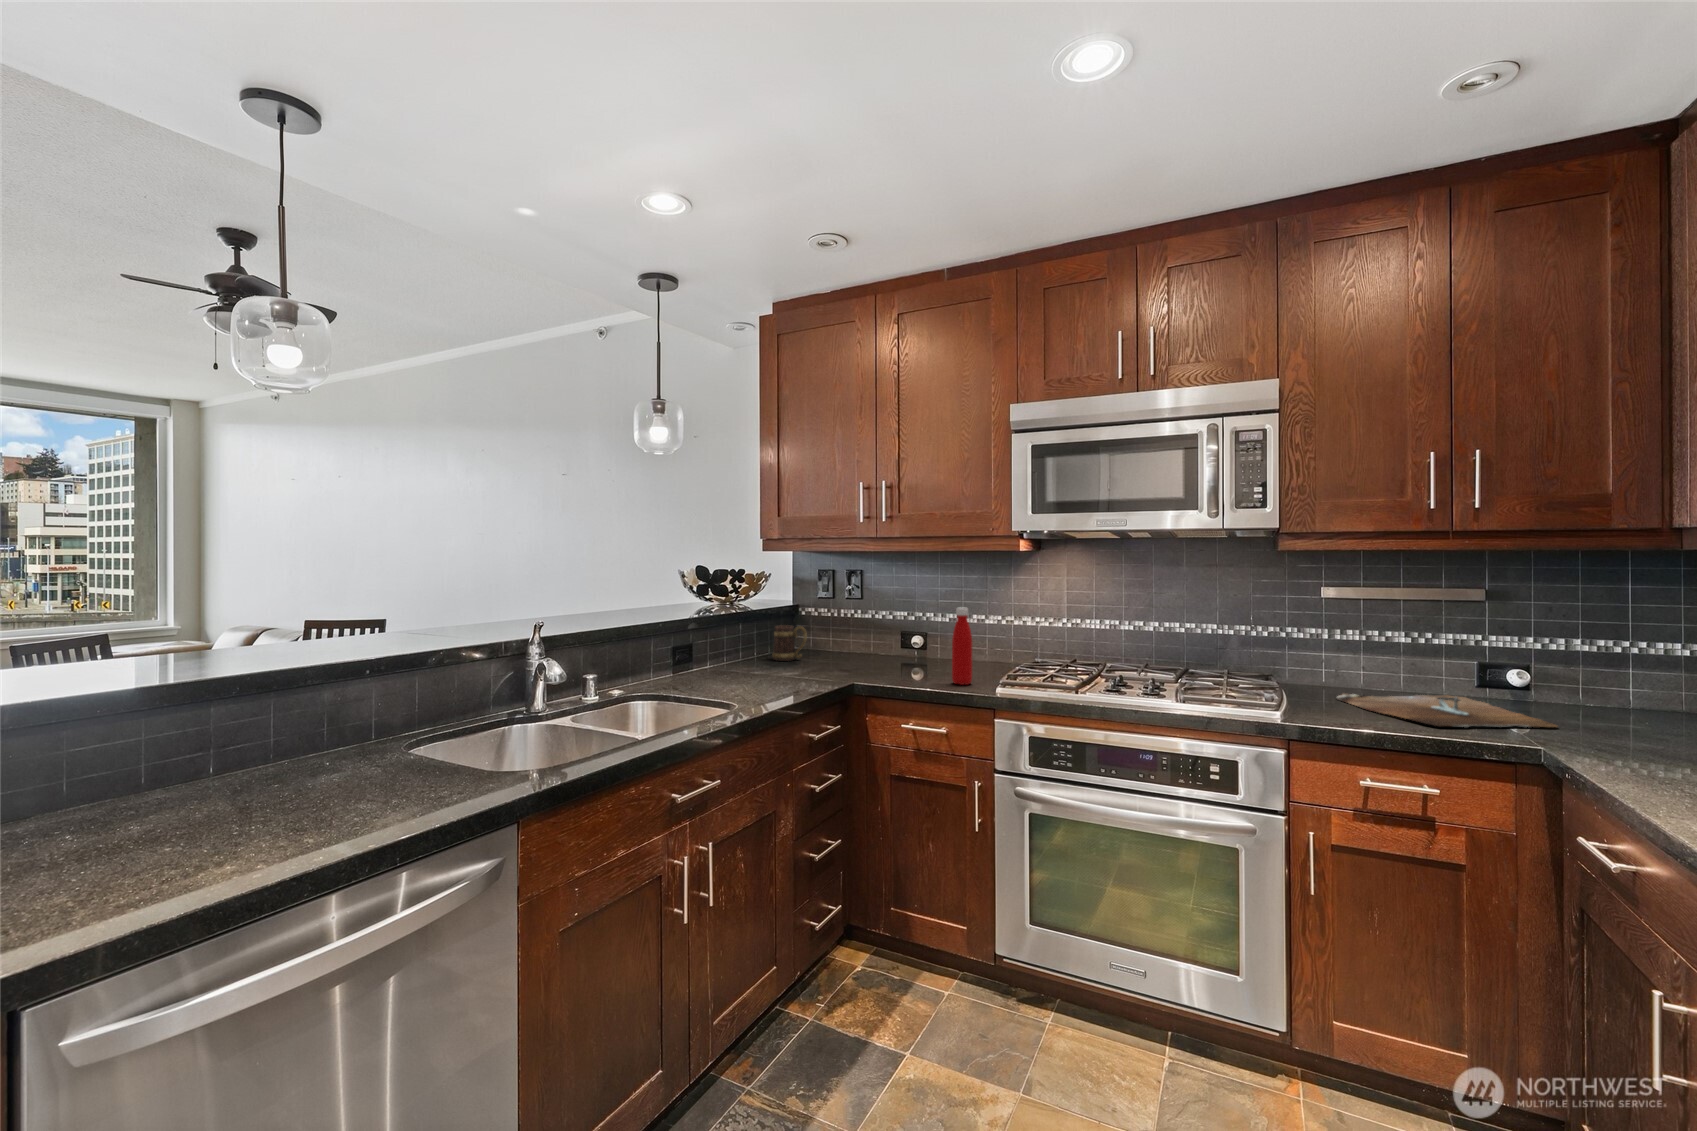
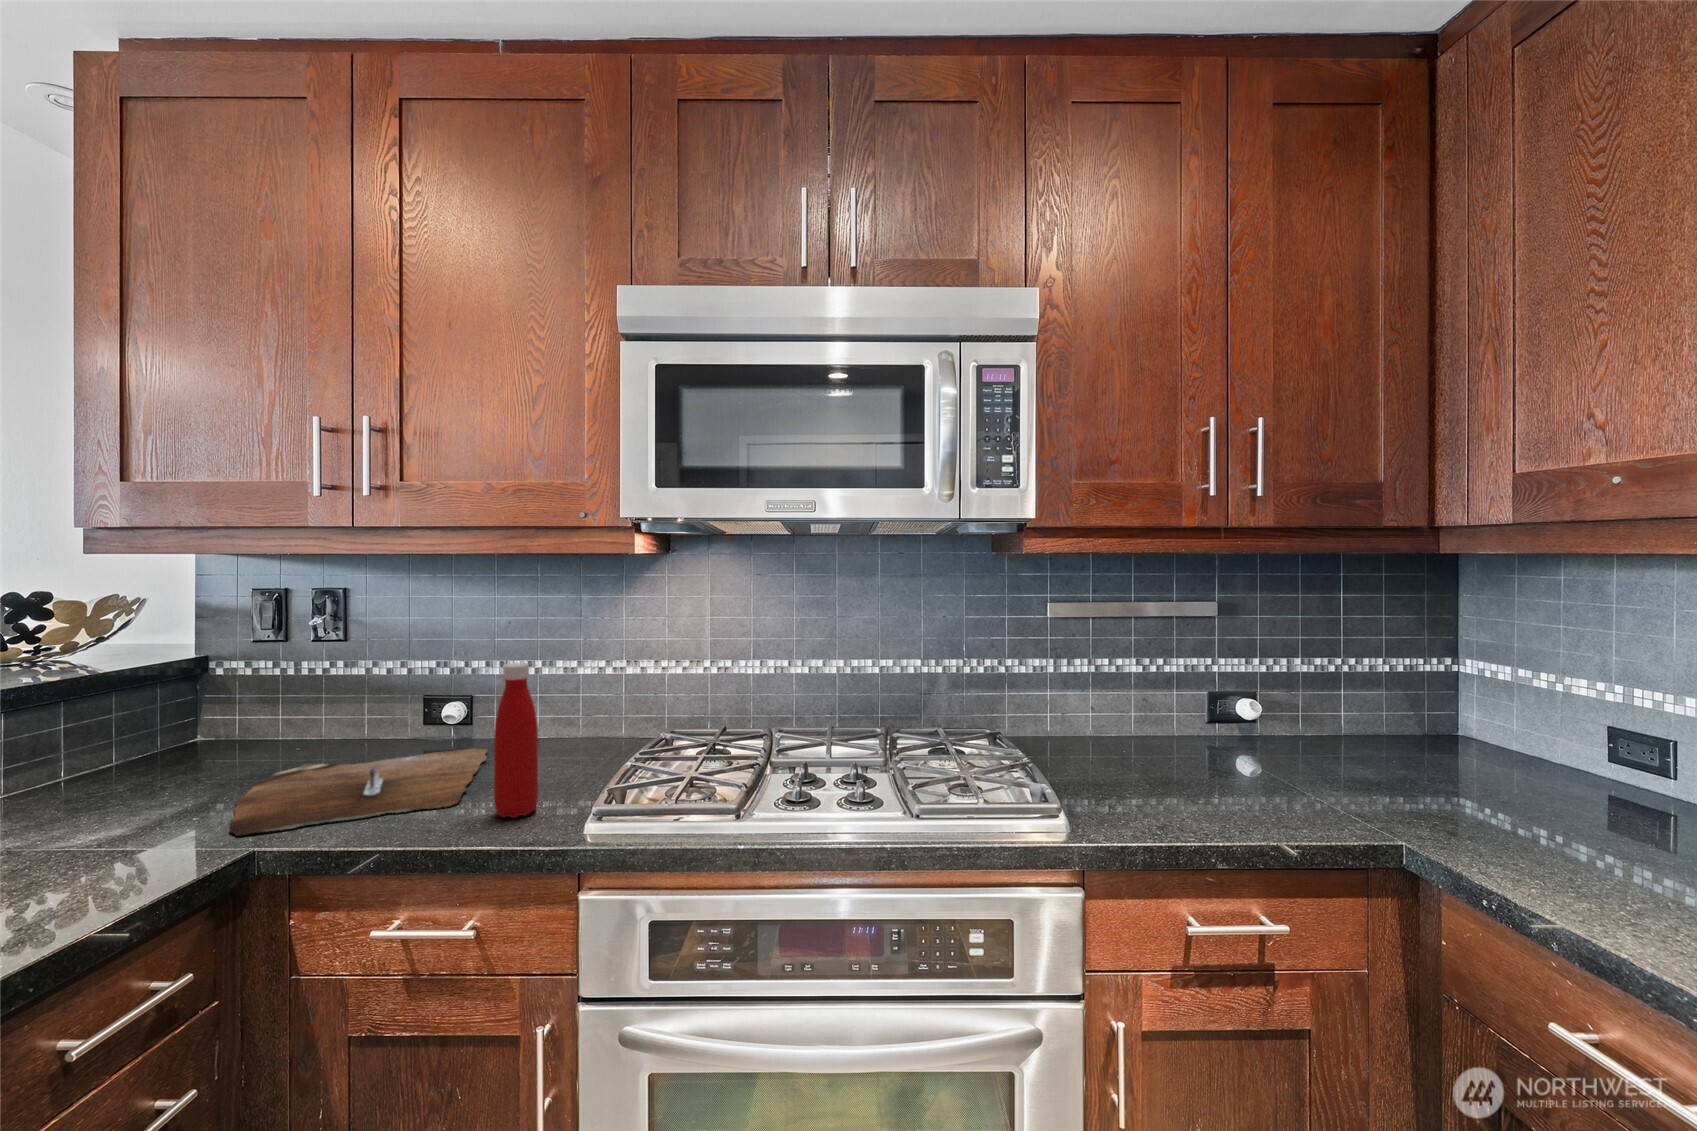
mug: present [773,625,807,661] -> none [91,707,191,788]
cutting board: present [1337,693,1557,727] -> present [230,748,487,836]

